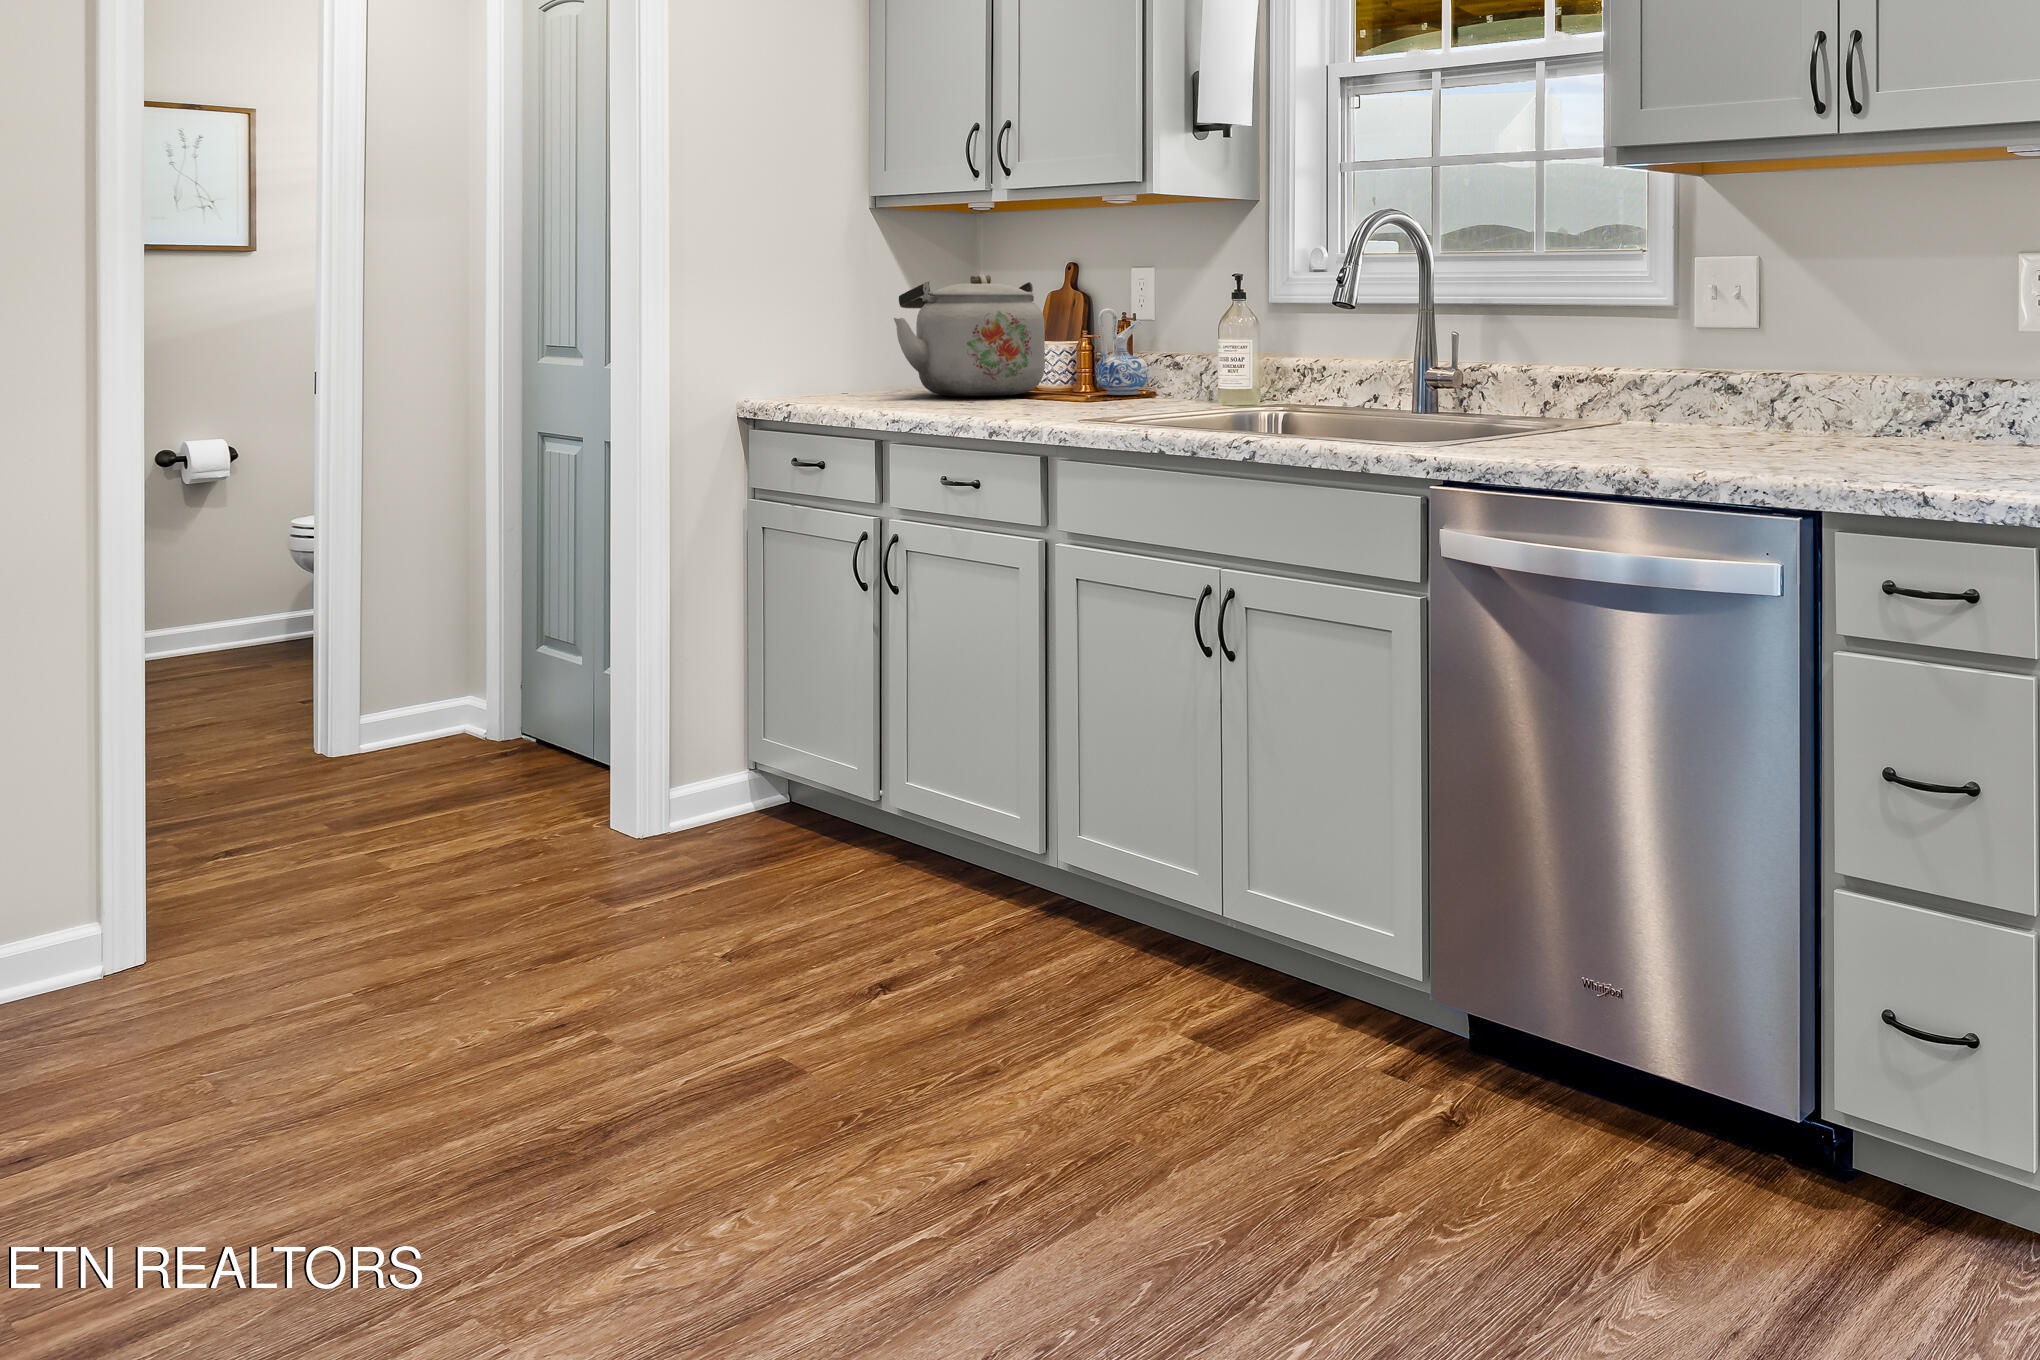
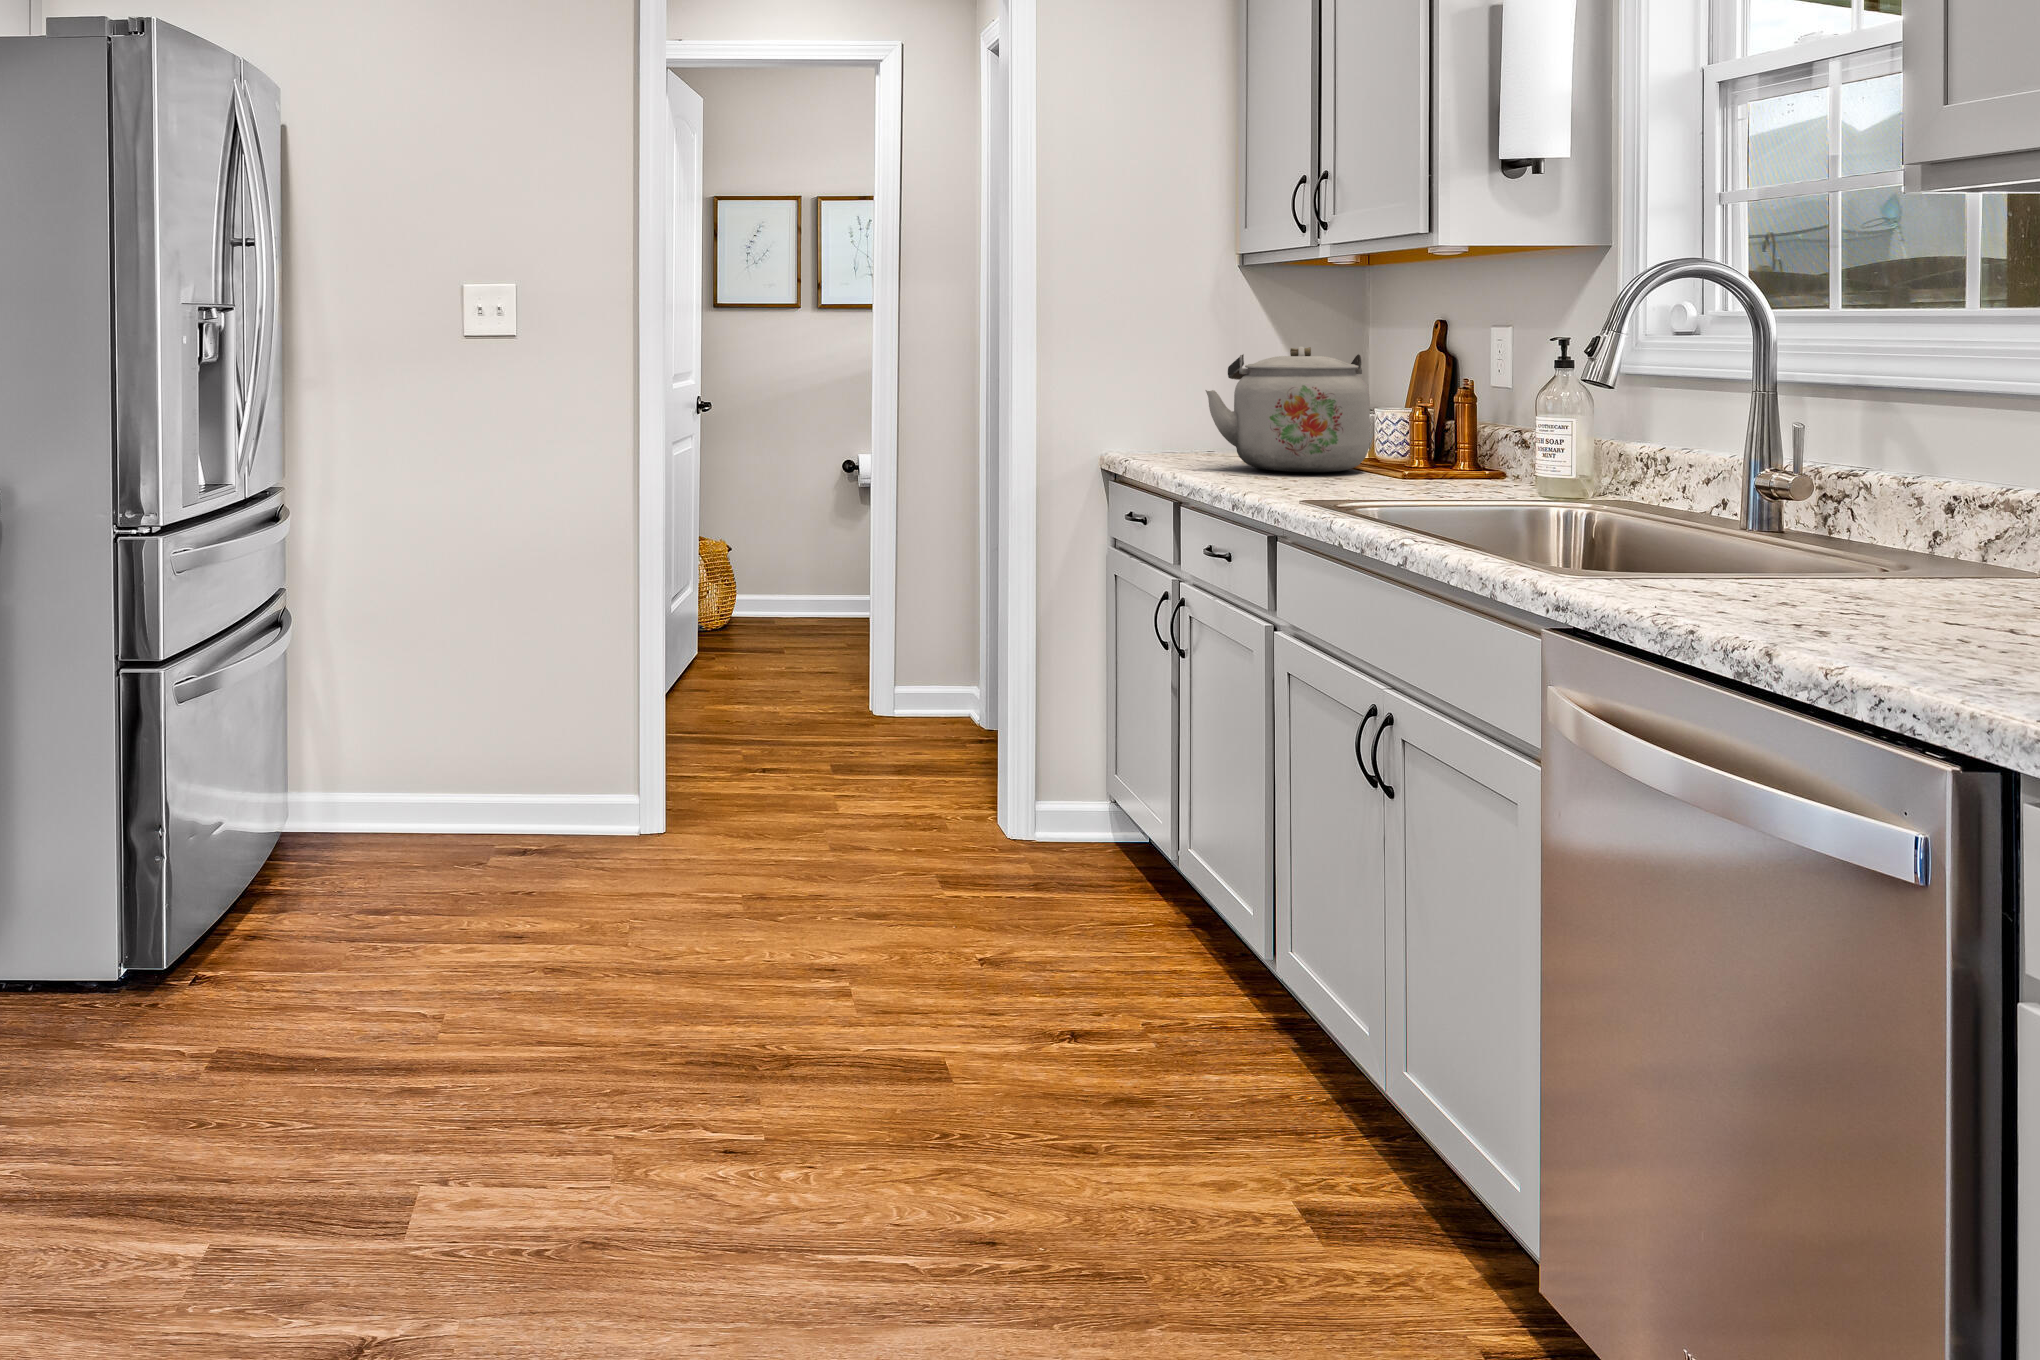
ceramic pitcher: present [1095,309,1148,395] -> none [1417,384,1481,480]

